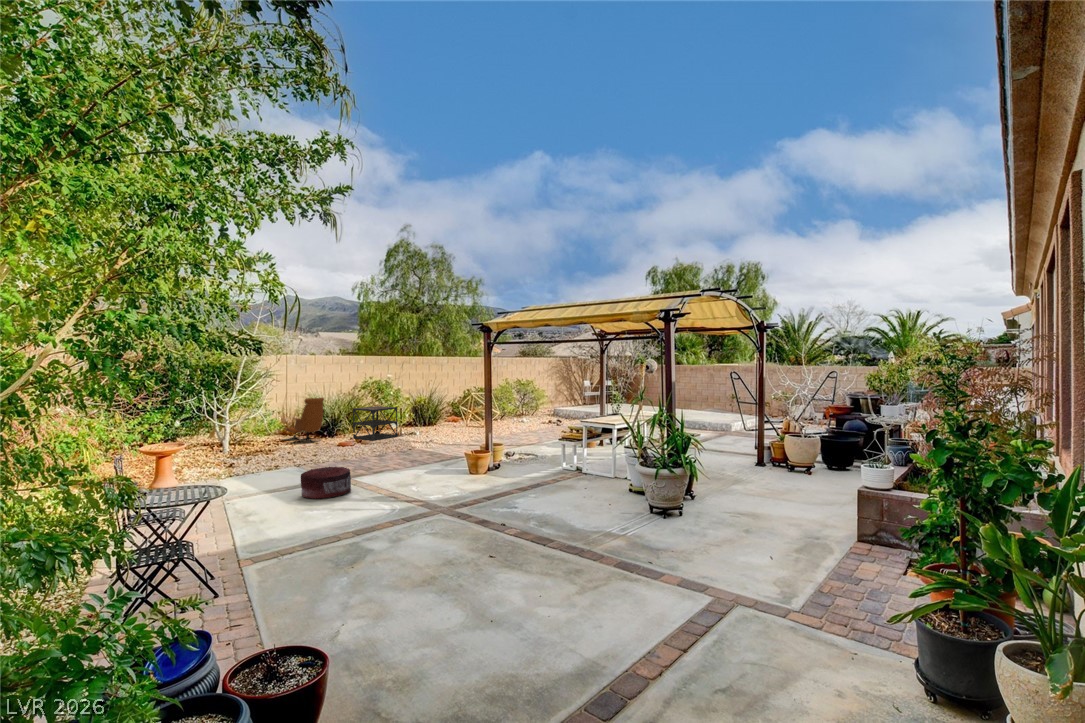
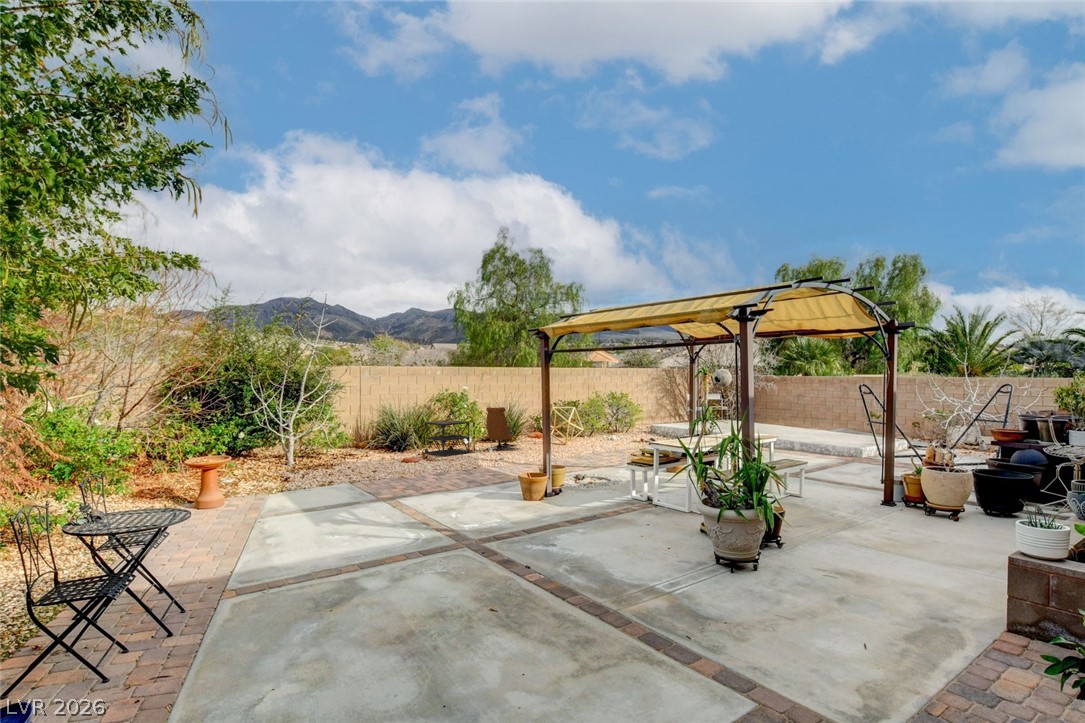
lounge chair: present [285,398,324,441] -> present [486,407,514,451]
pouf: present [301,467,351,499] -> none [335,485,389,521]

